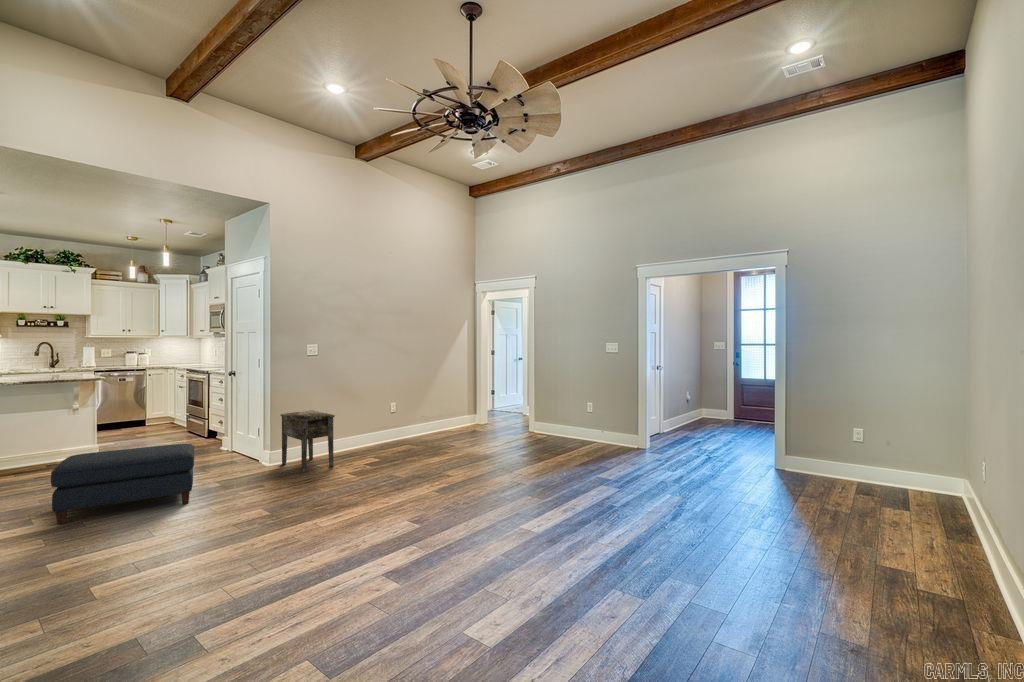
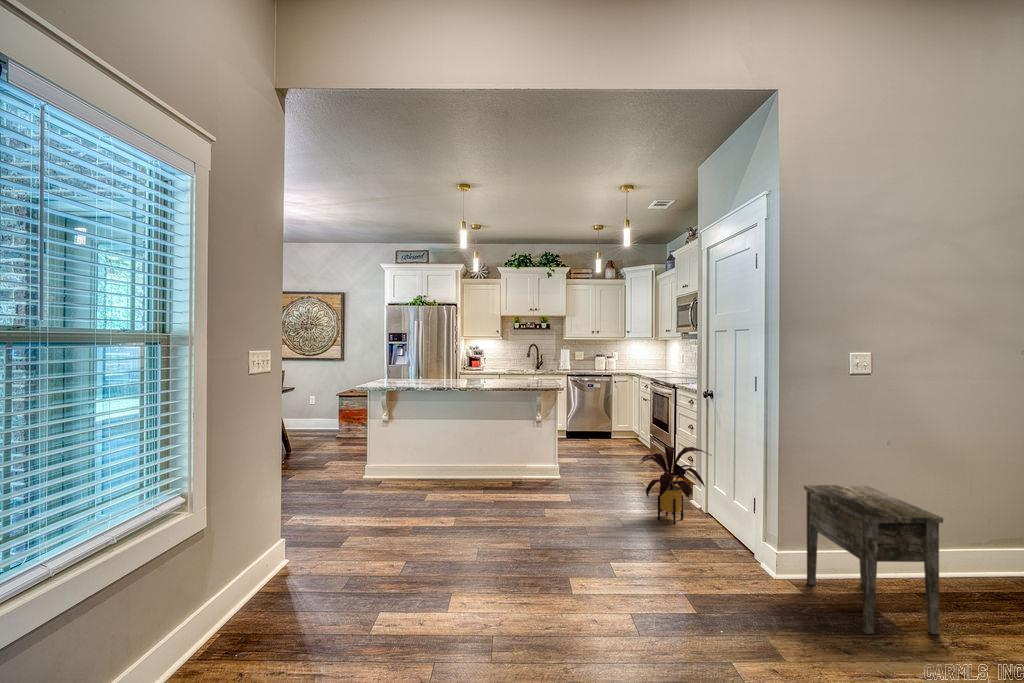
house plant: none [177,408,234,460] -> present [640,445,712,524]
ottoman: present [51,444,195,525] -> none [476,508,661,653]

